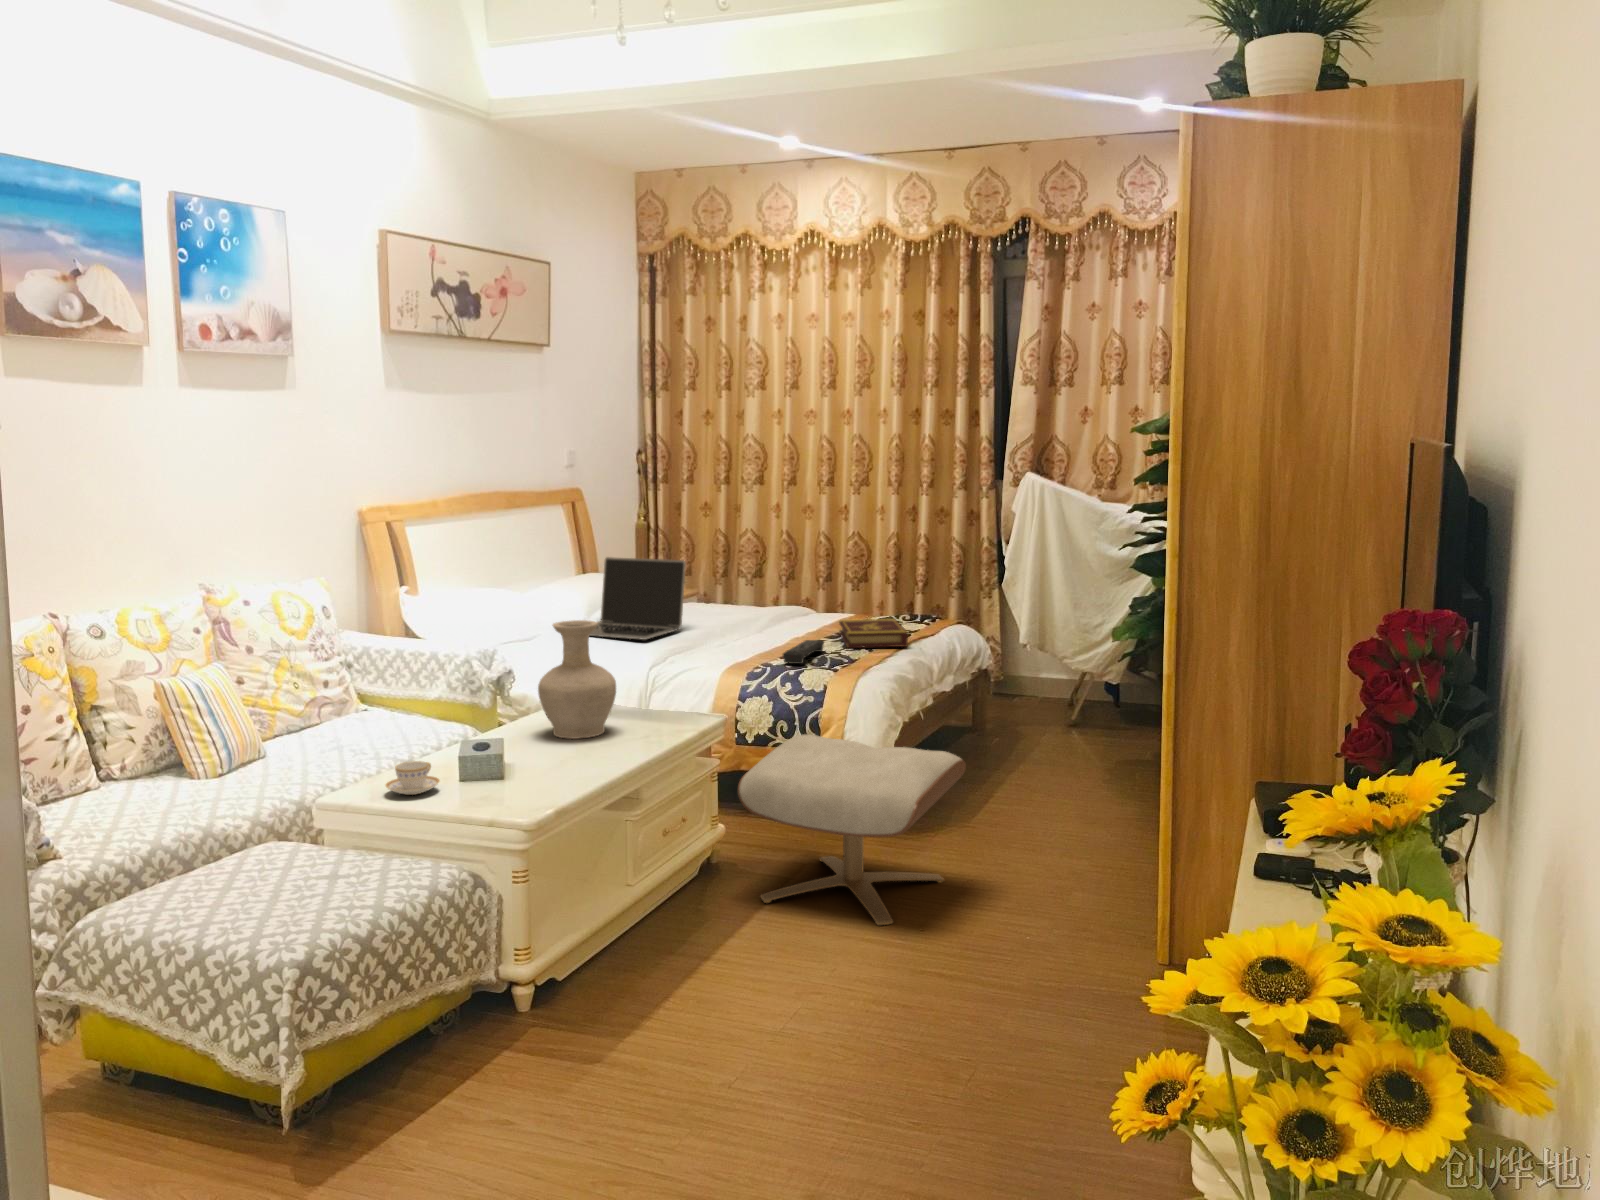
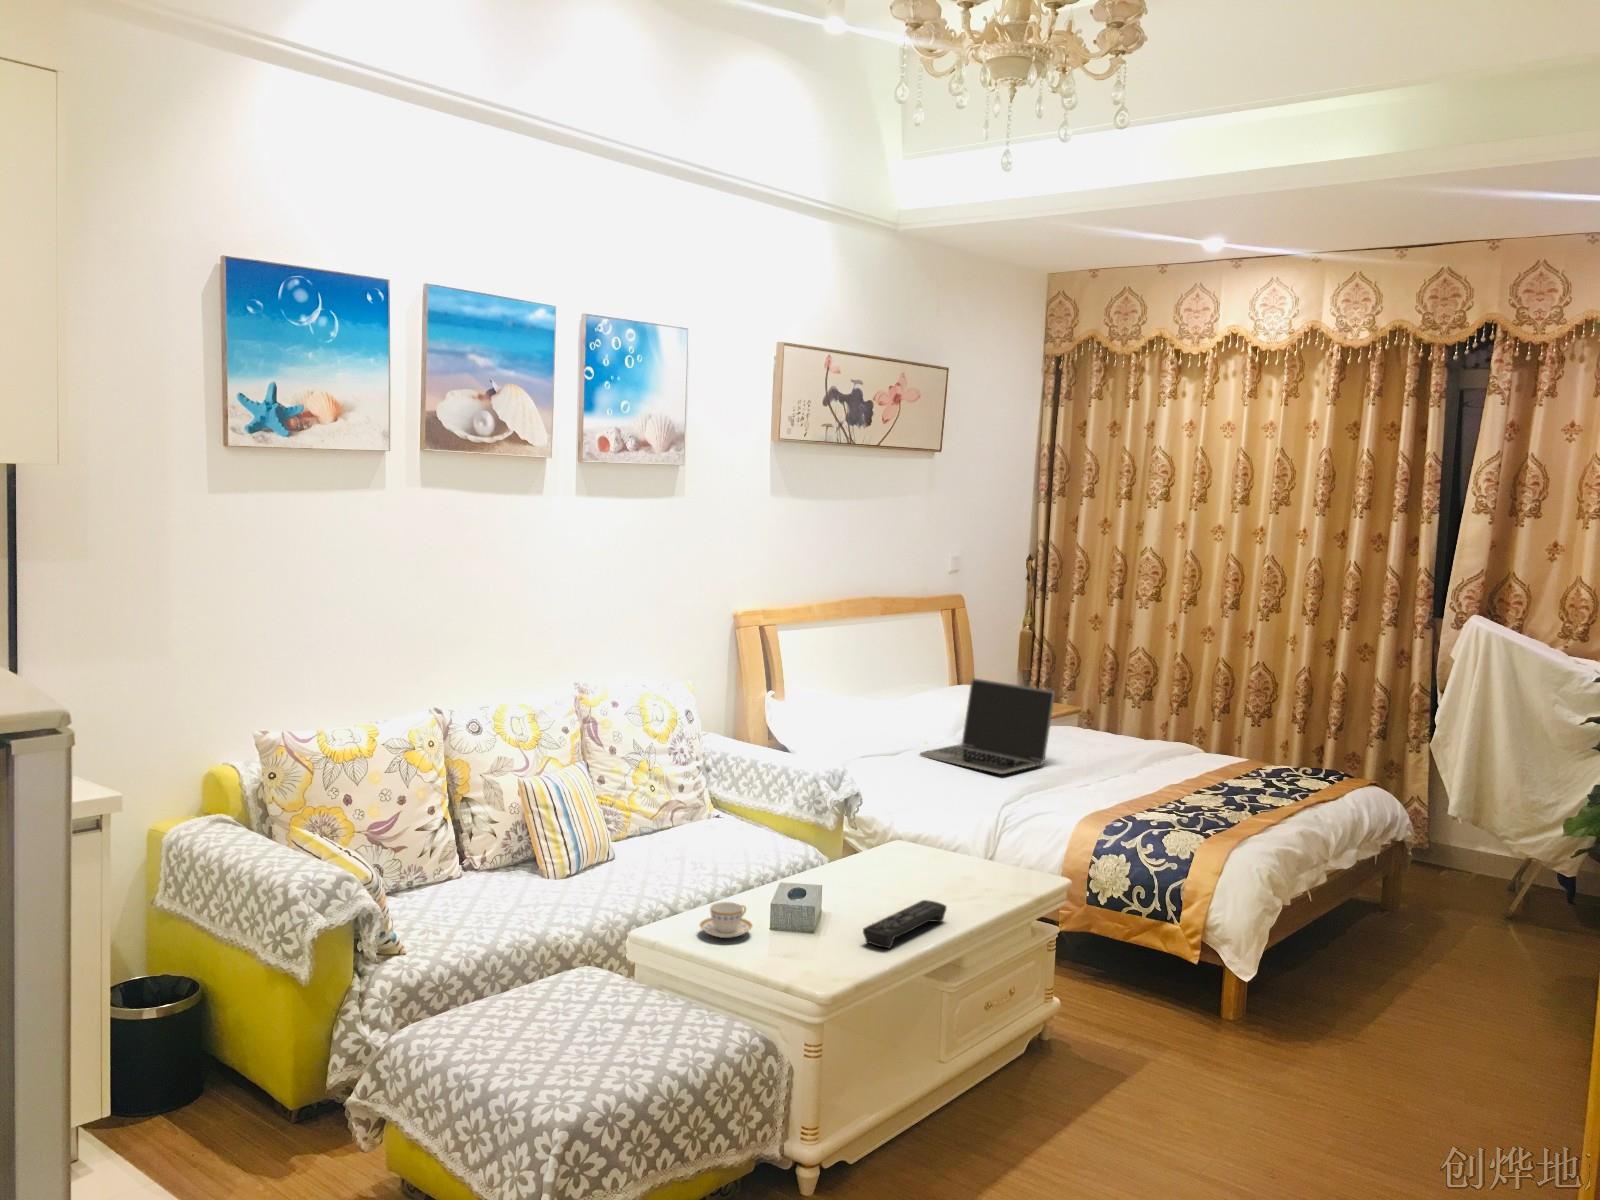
book: present [839,619,908,648] -> none [1221,773,1300,816]
vase: present [538,620,616,739] -> none [870,763,951,890]
remote control: present [783,640,824,664] -> present [863,900,946,949]
ottoman: present [738,734,966,925] -> none [1071,915,1343,1160]

